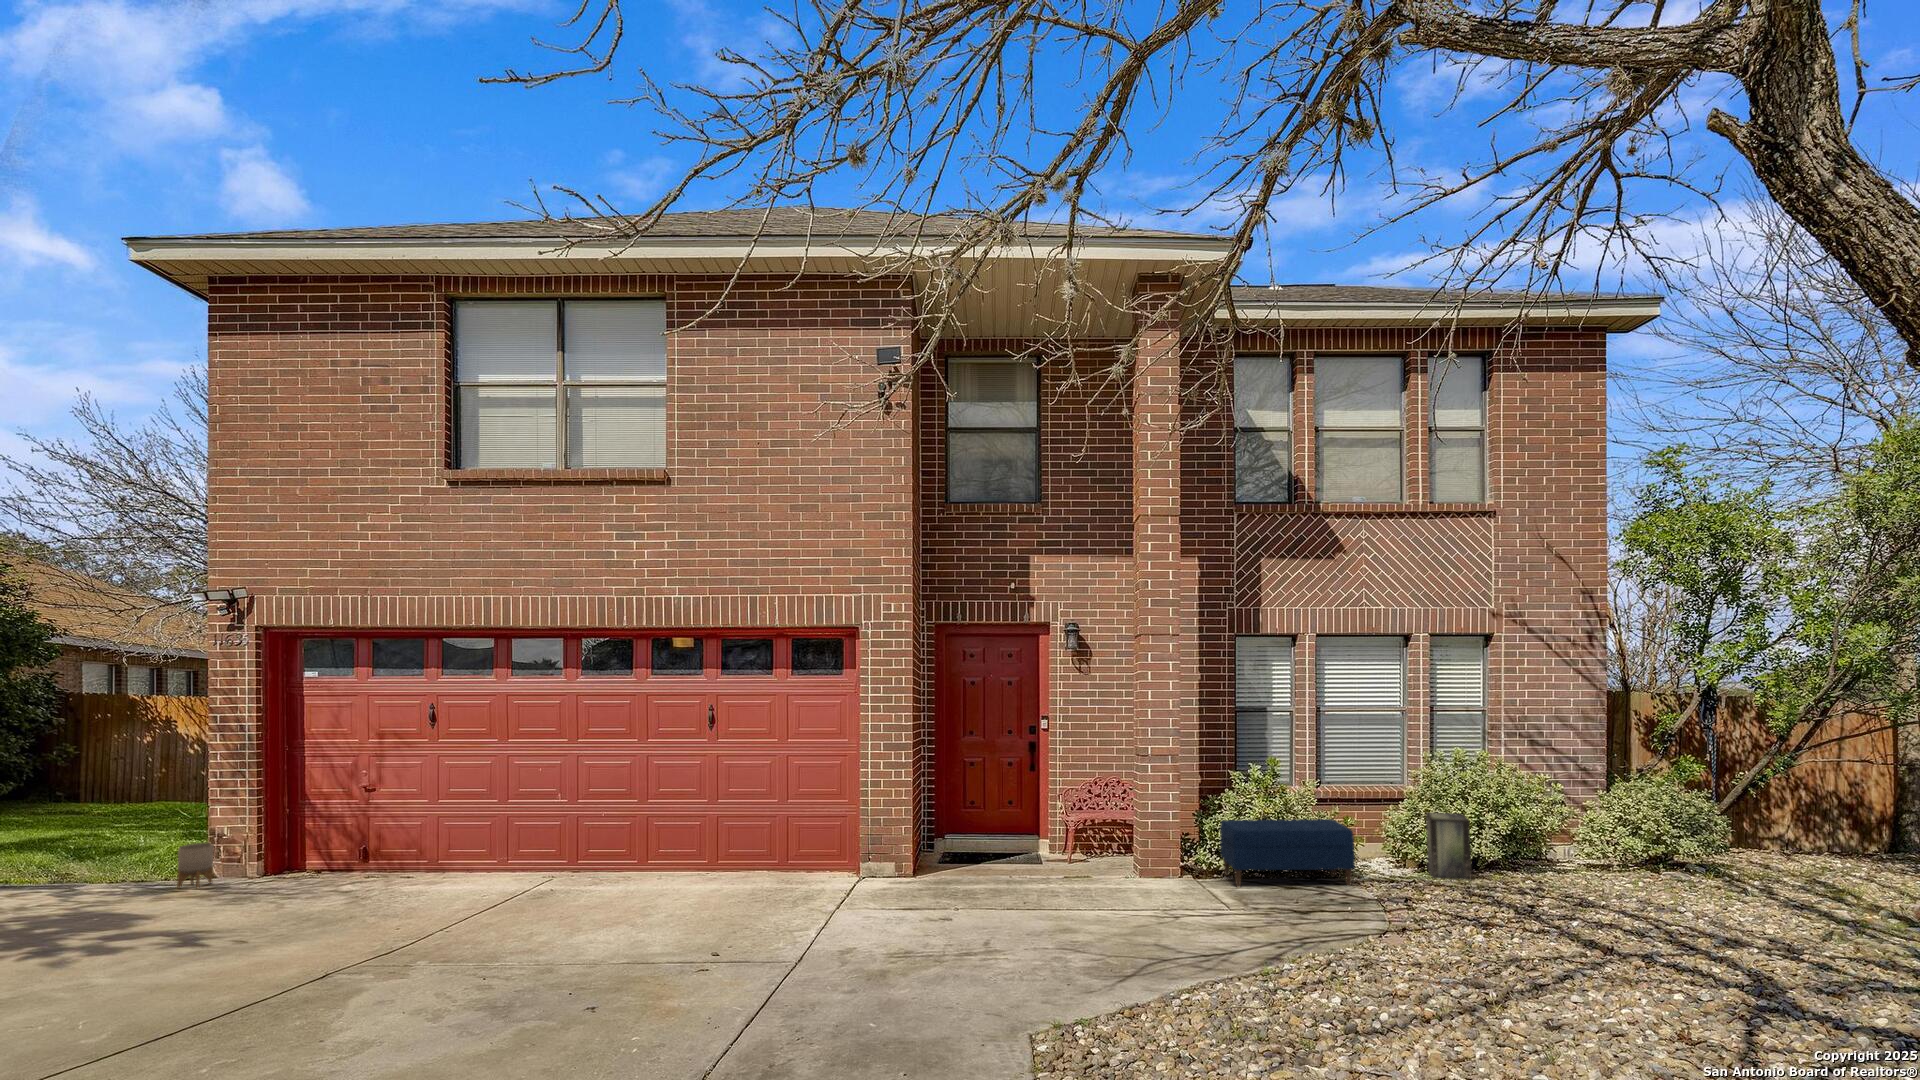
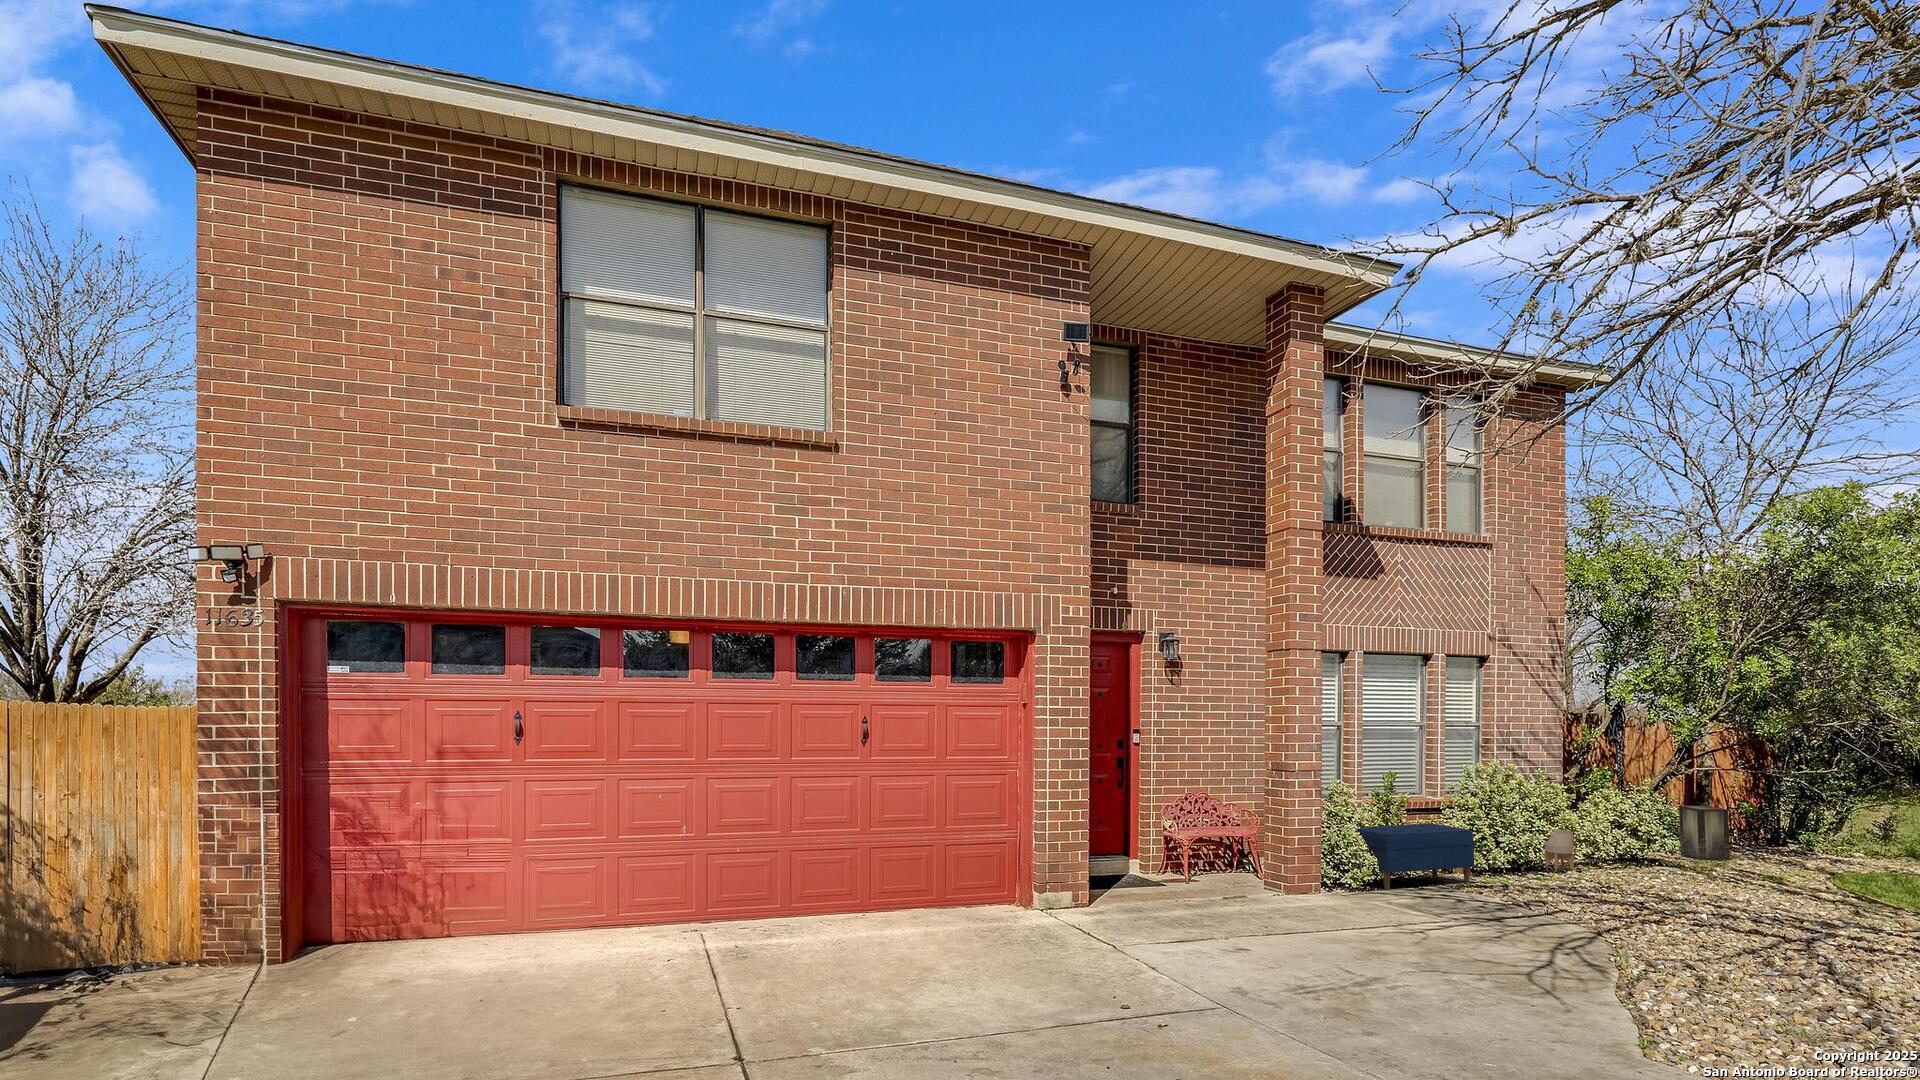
storage box: present [1426,812,1472,880] -> present [1679,806,1730,860]
planter: present [177,843,214,888] -> present [1545,830,1574,870]

